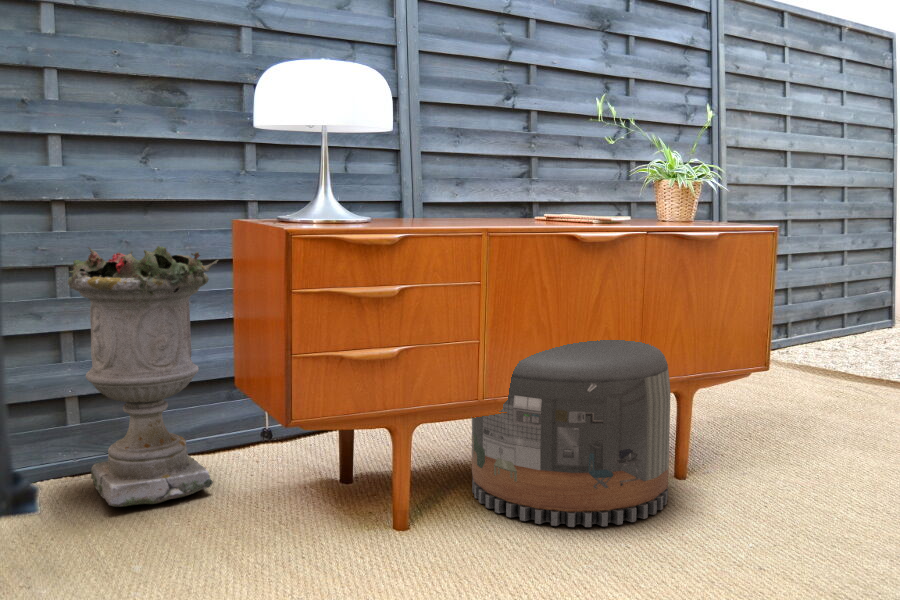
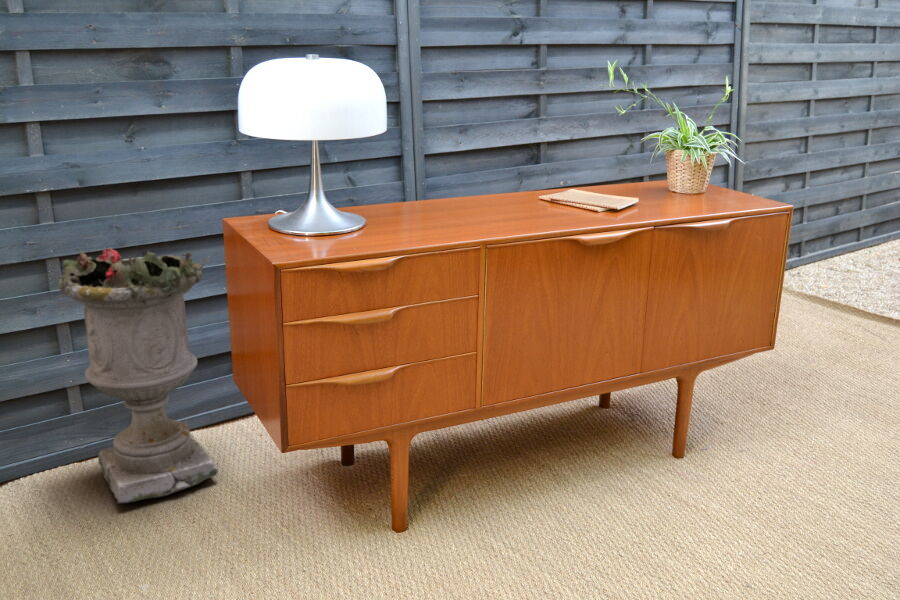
pouf: present [472,340,671,527] -> none [472,316,671,530]

